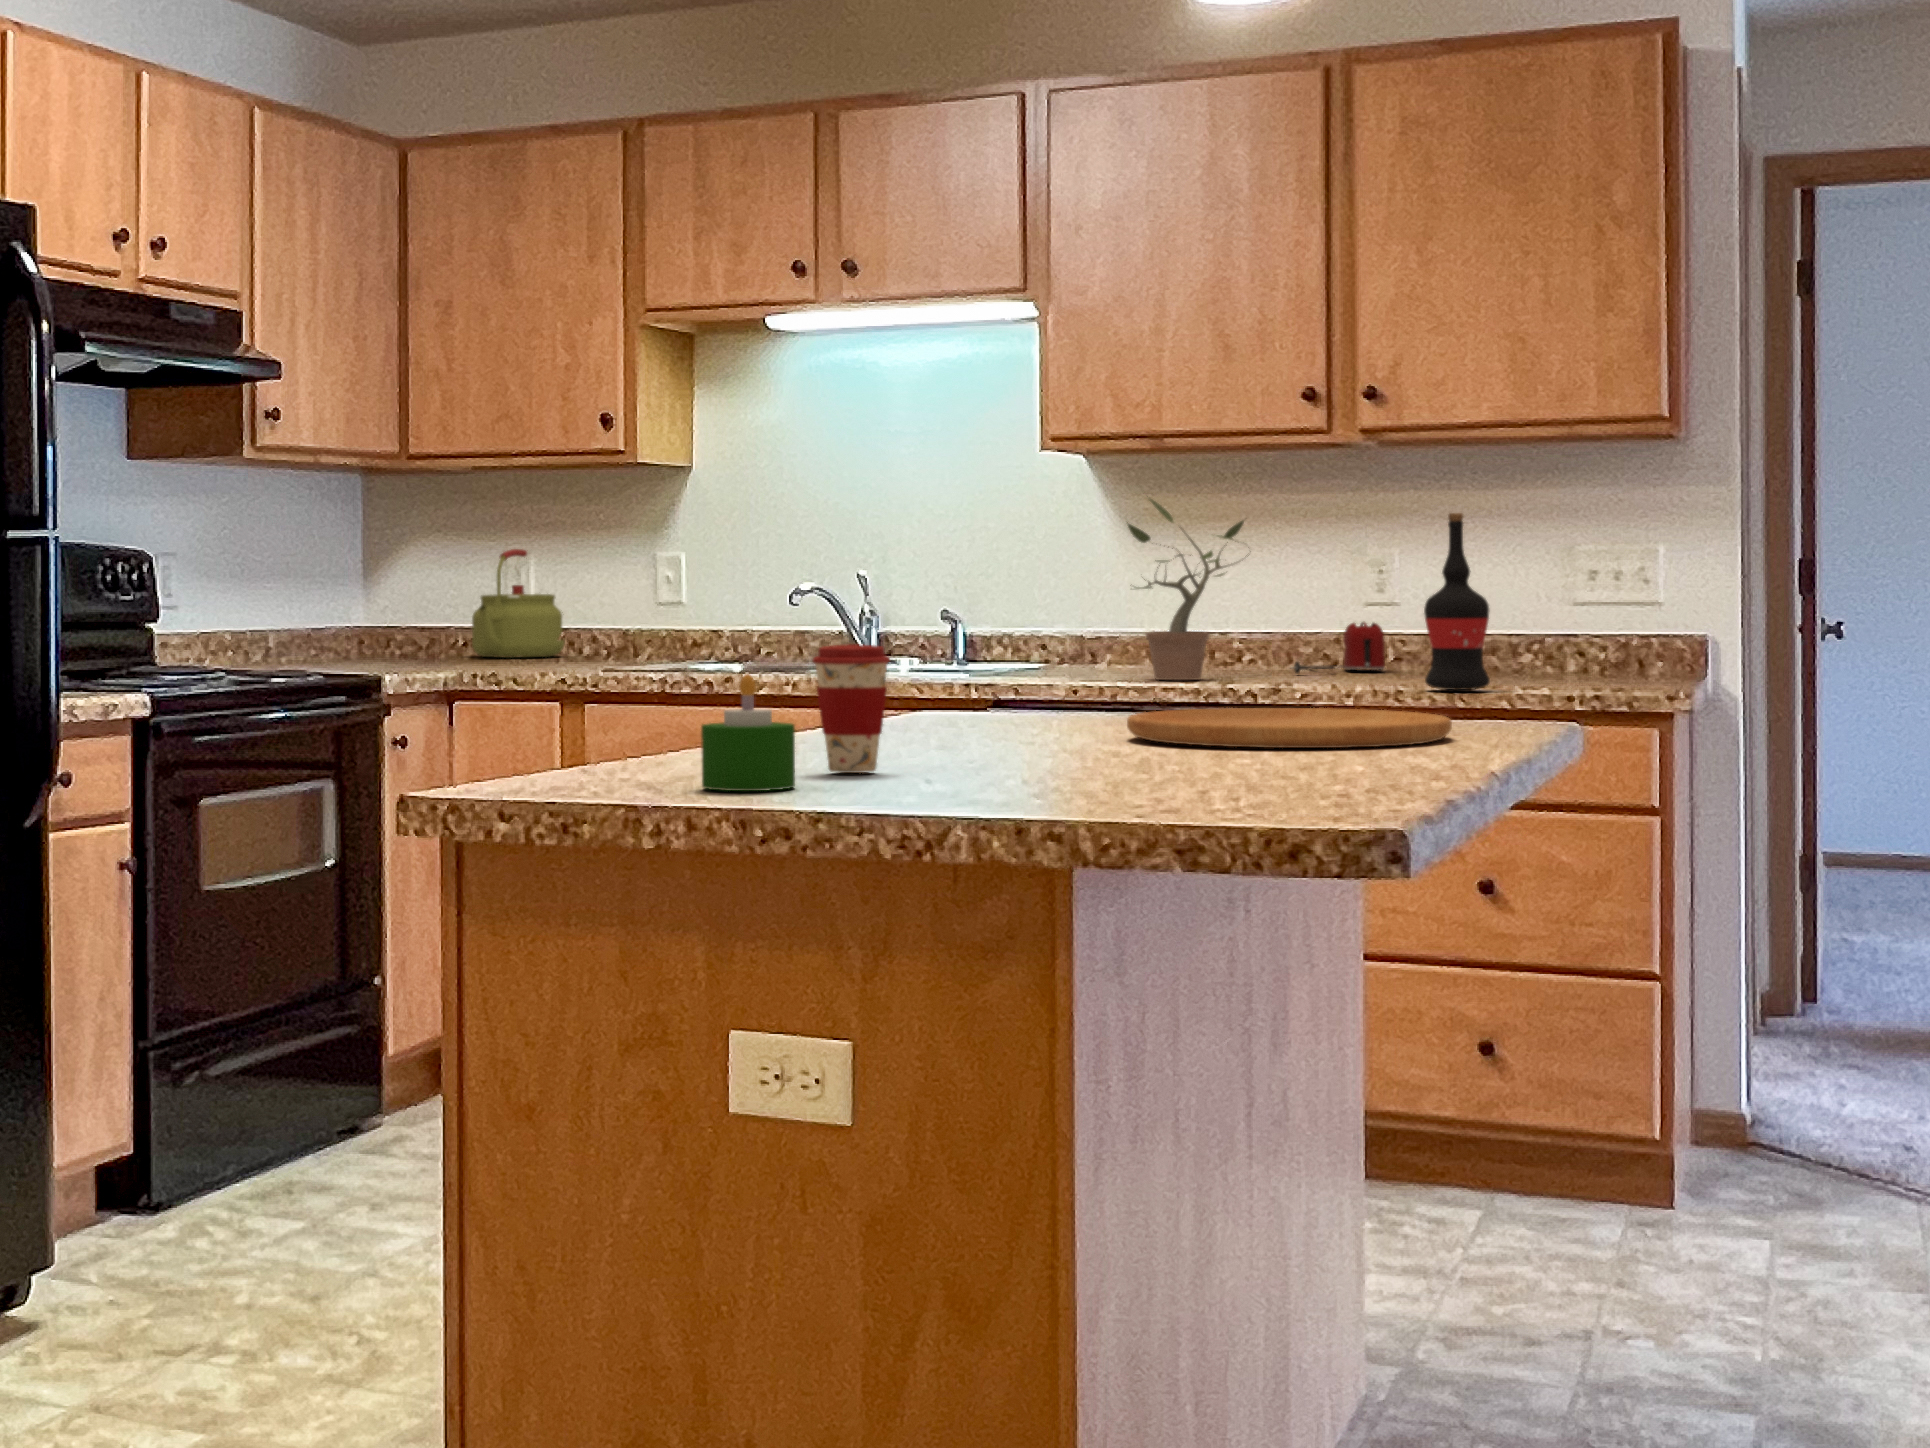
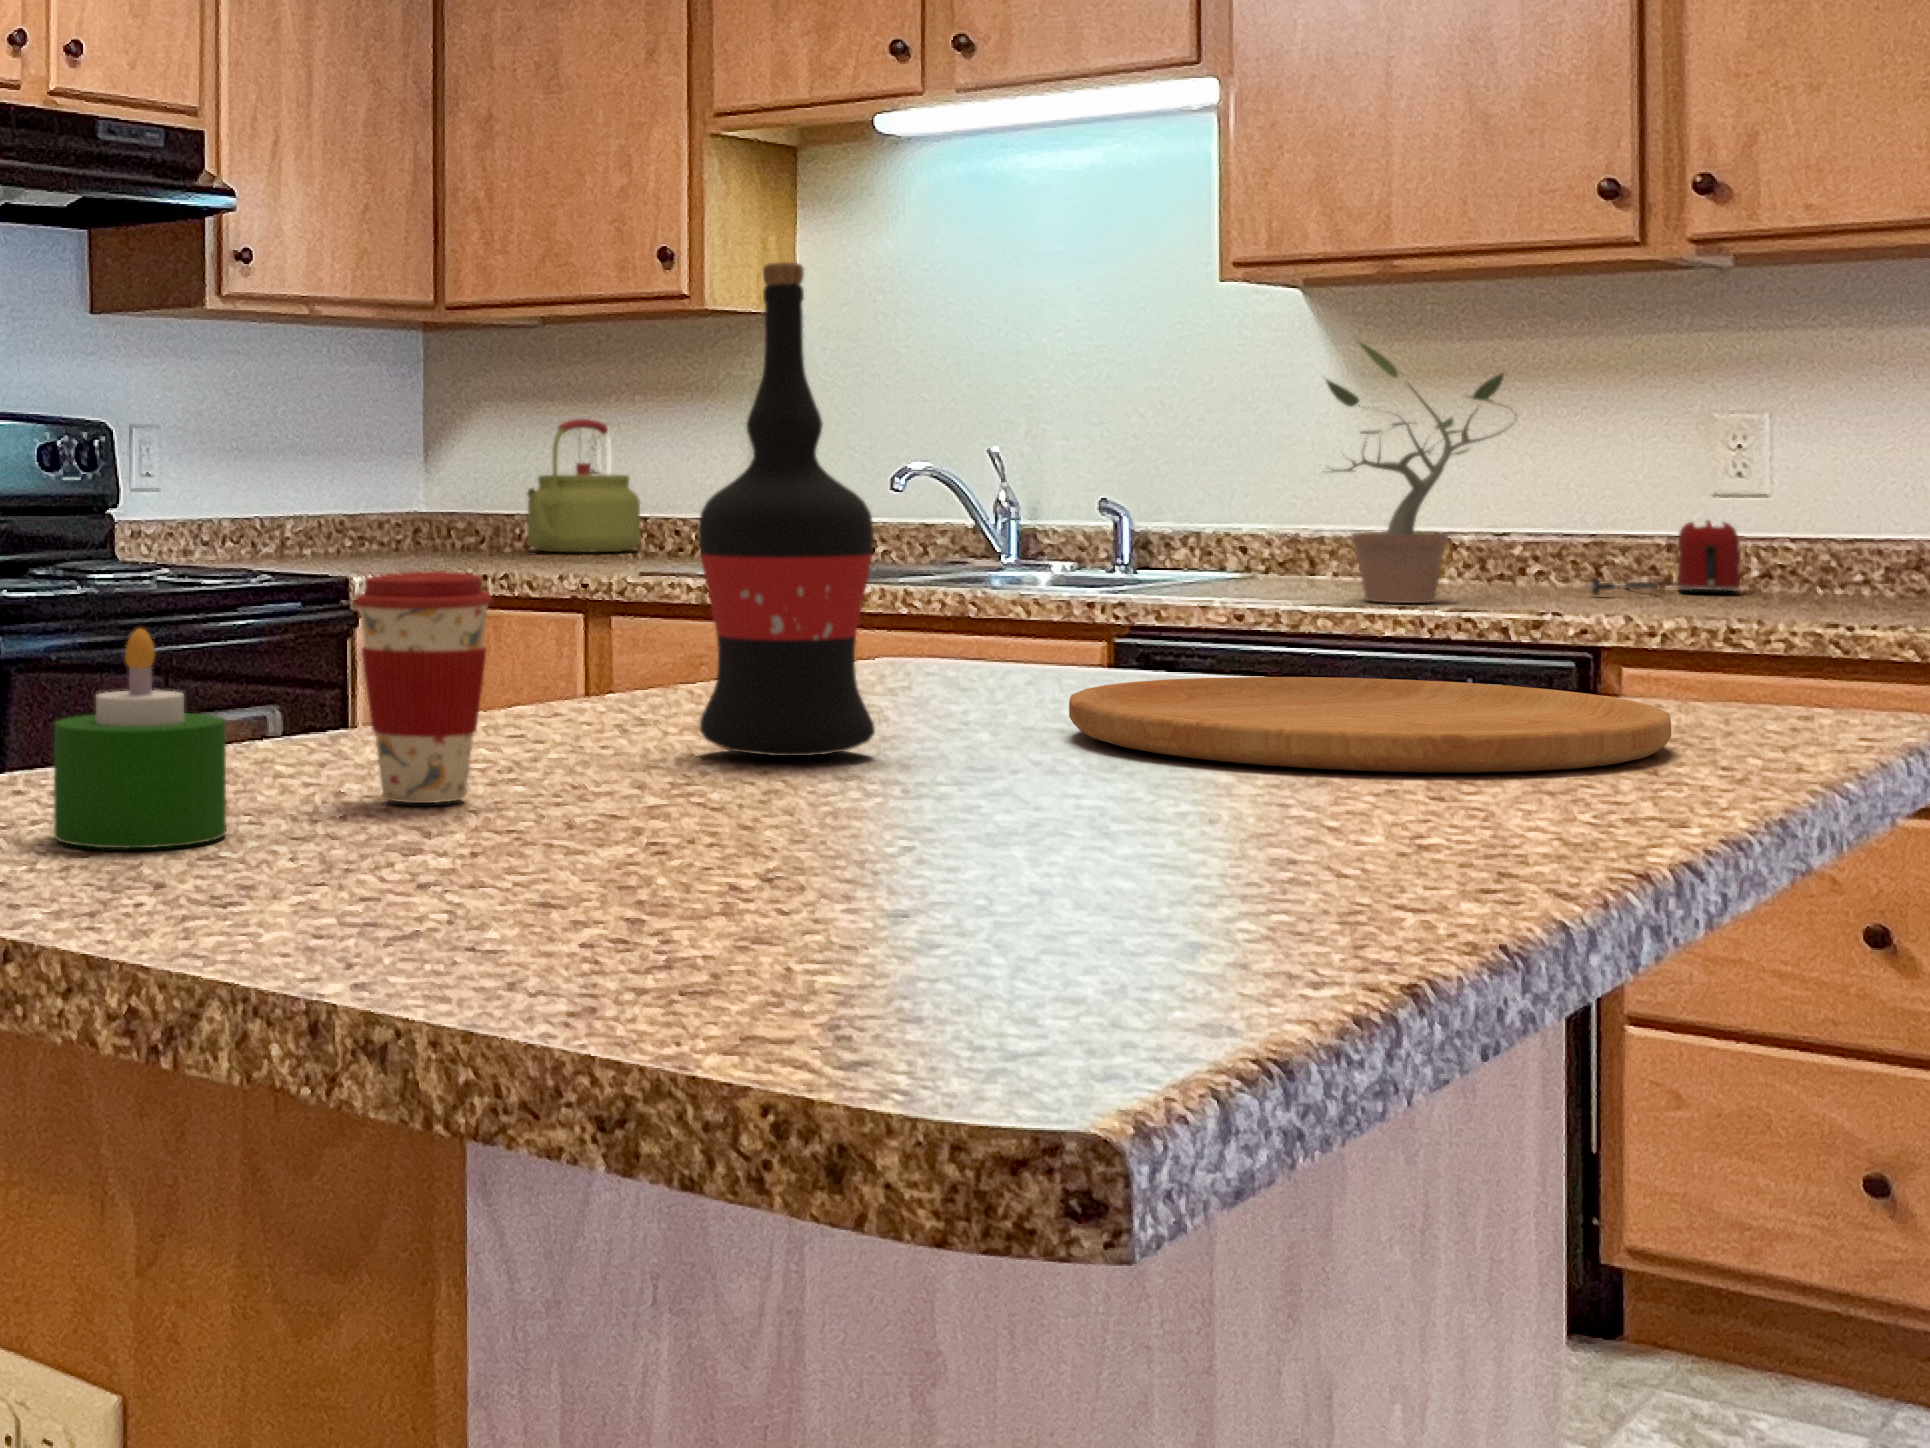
wine bottle: present [1424,513,1490,690] -> present [698,262,875,756]

